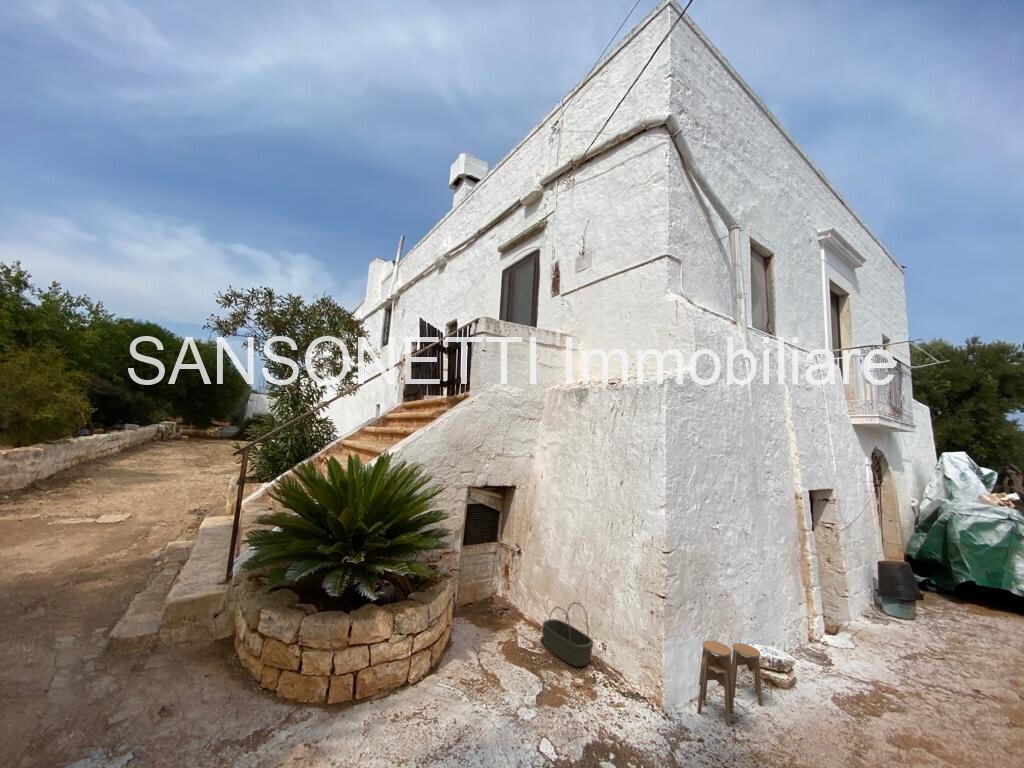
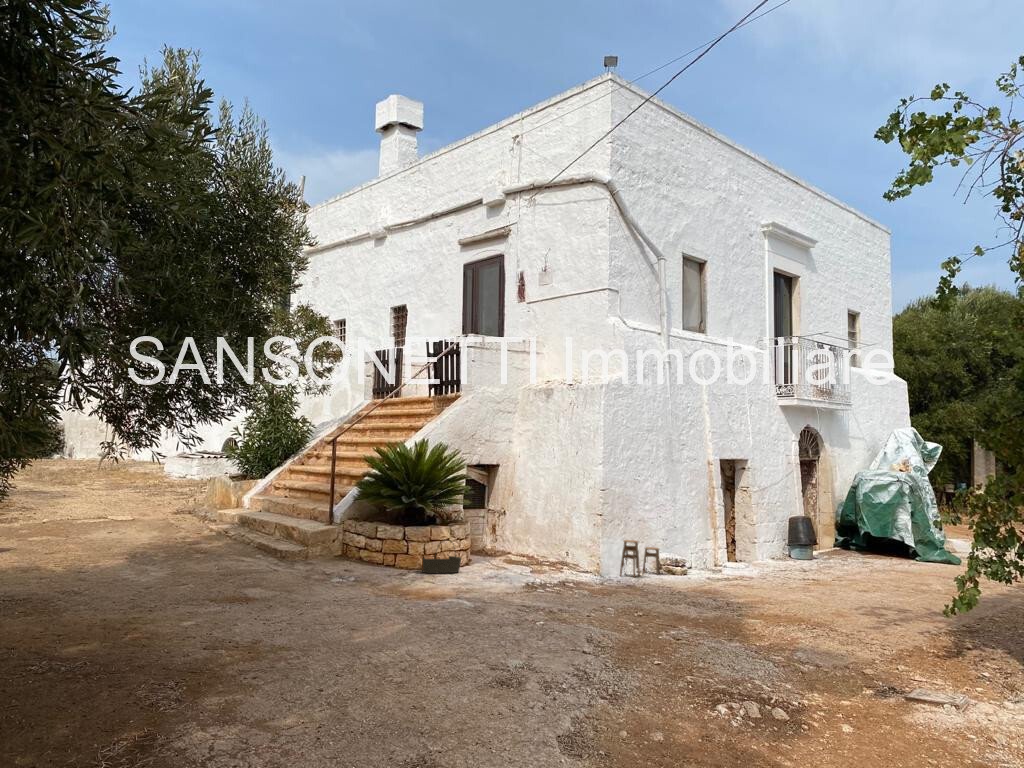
basket: present [543,602,593,667] -> present [422,539,461,573]

